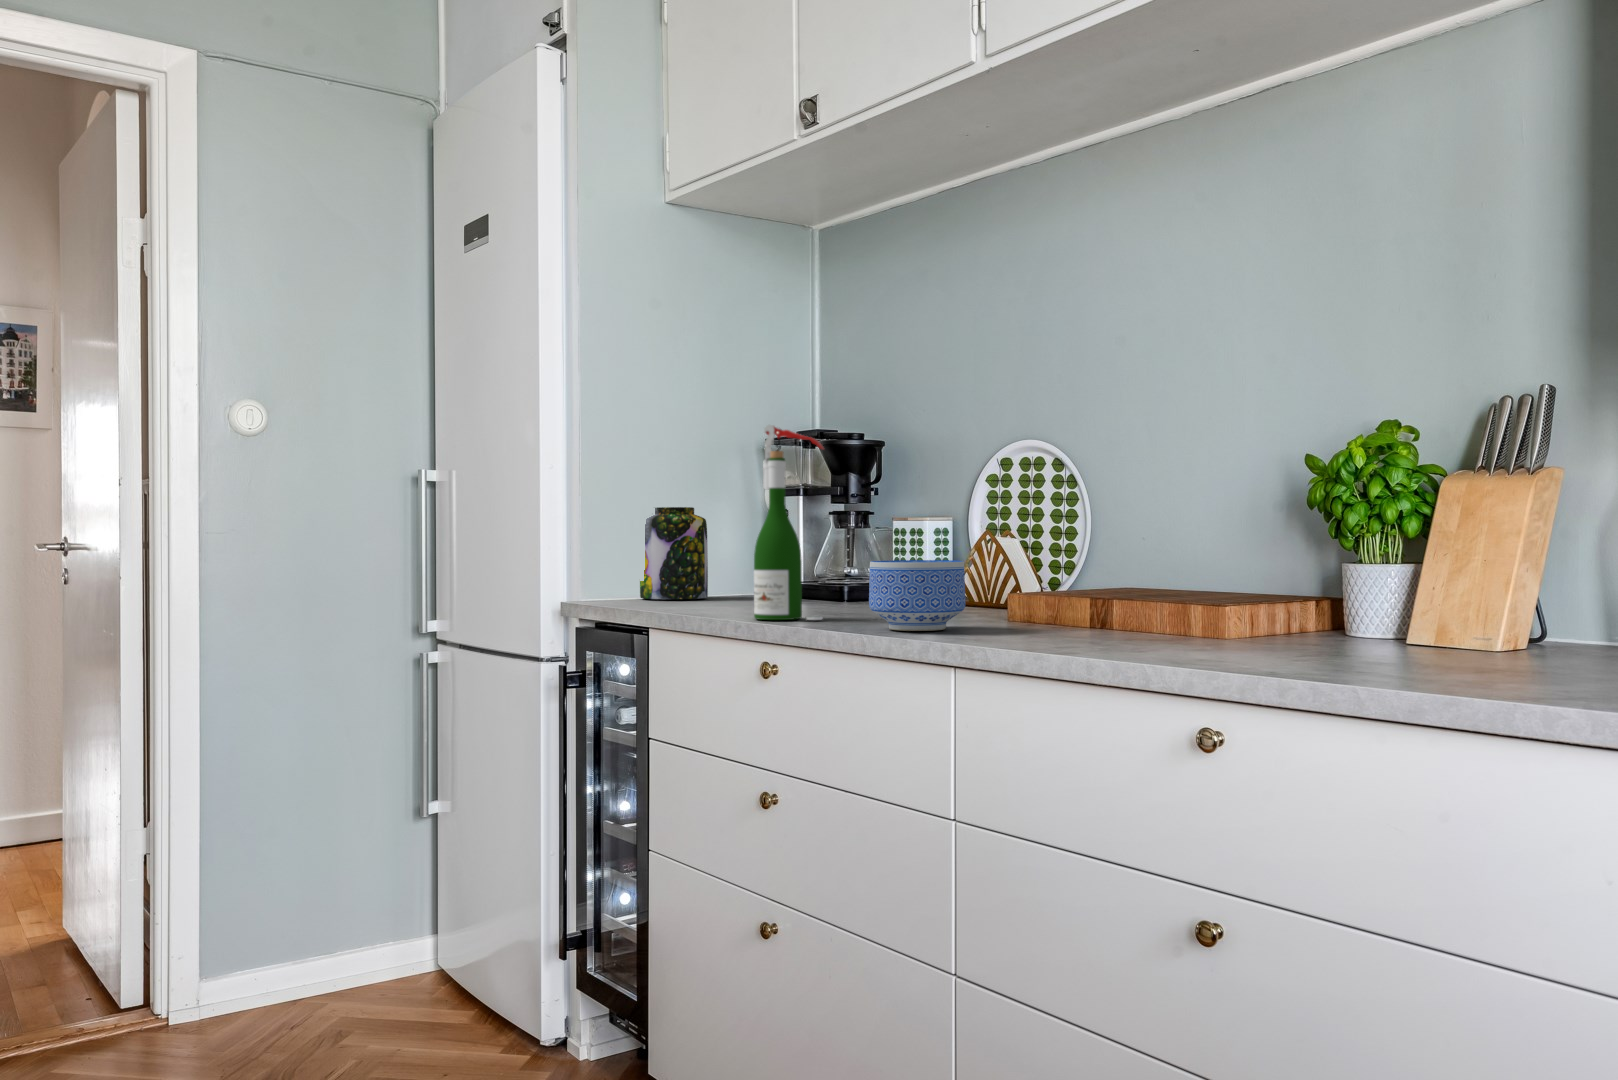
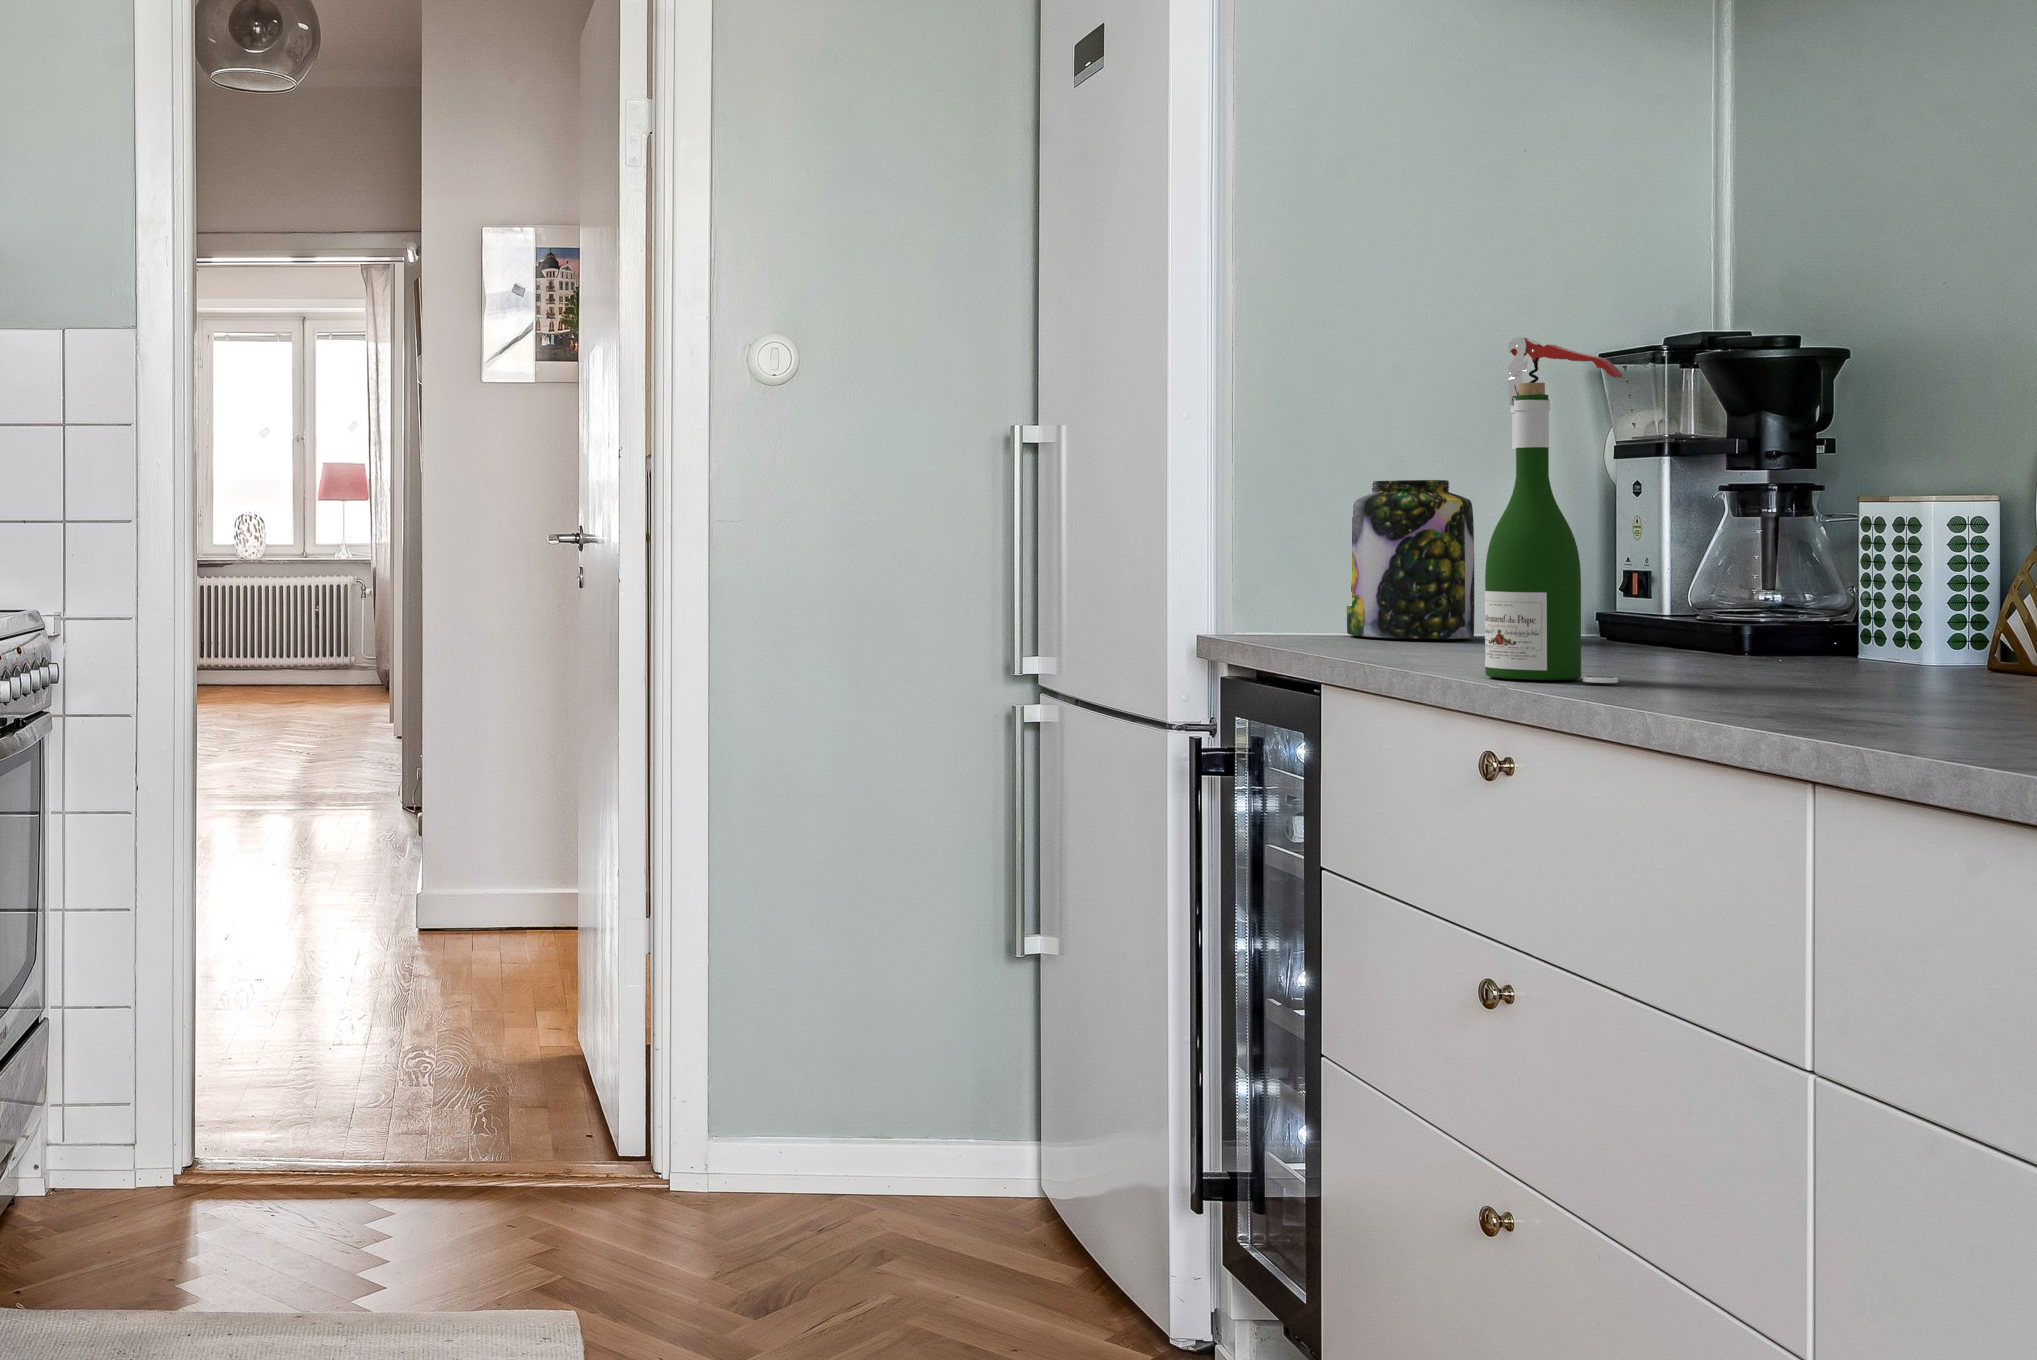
bowl: present [869,560,965,631] -> none [1676,579,1892,712]

